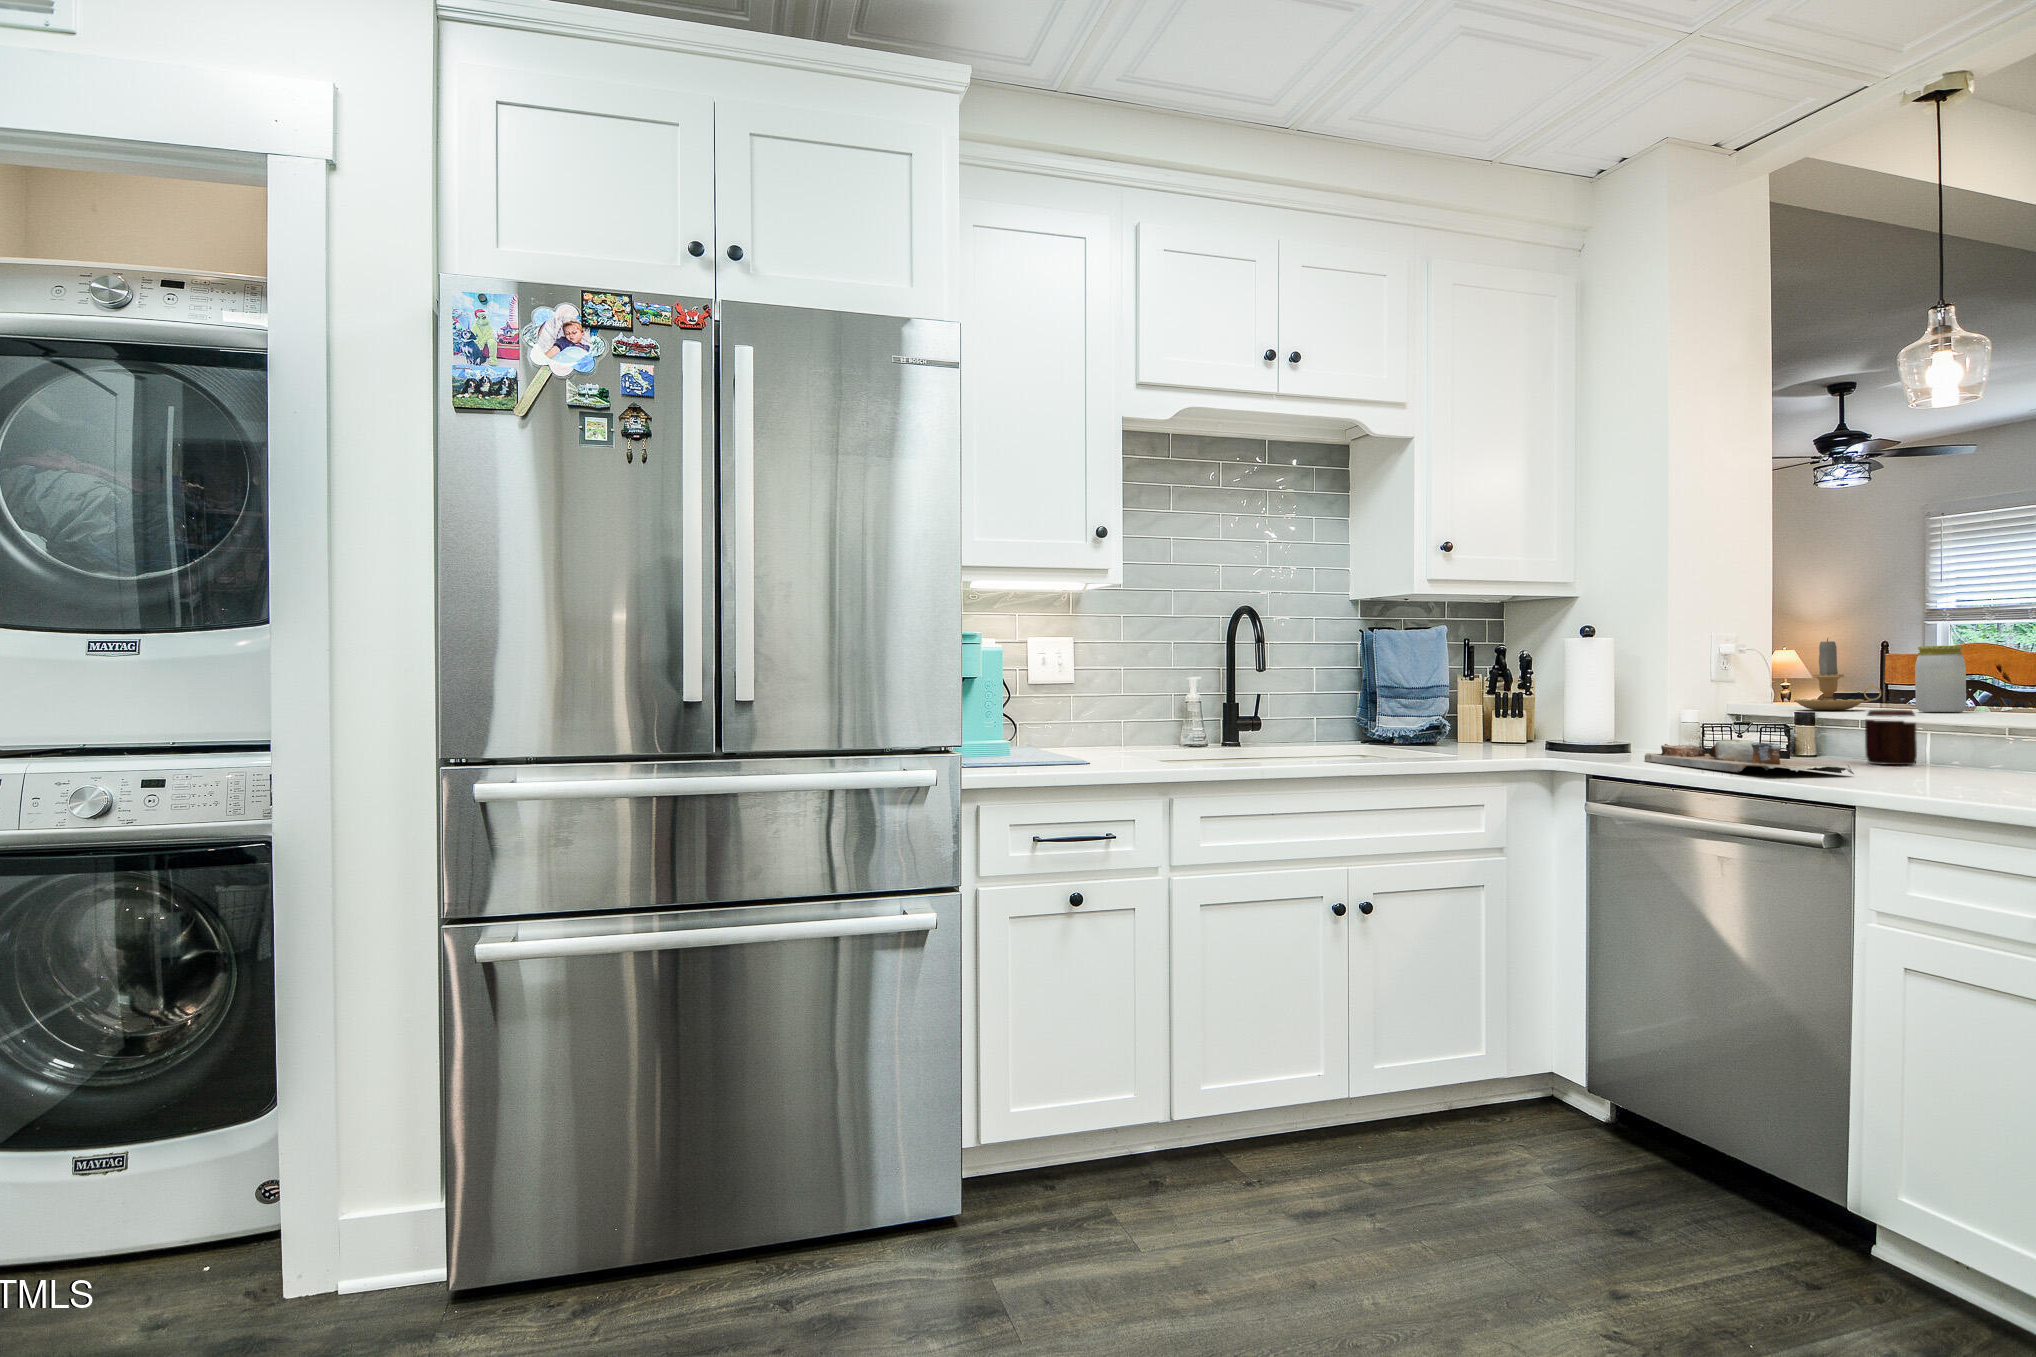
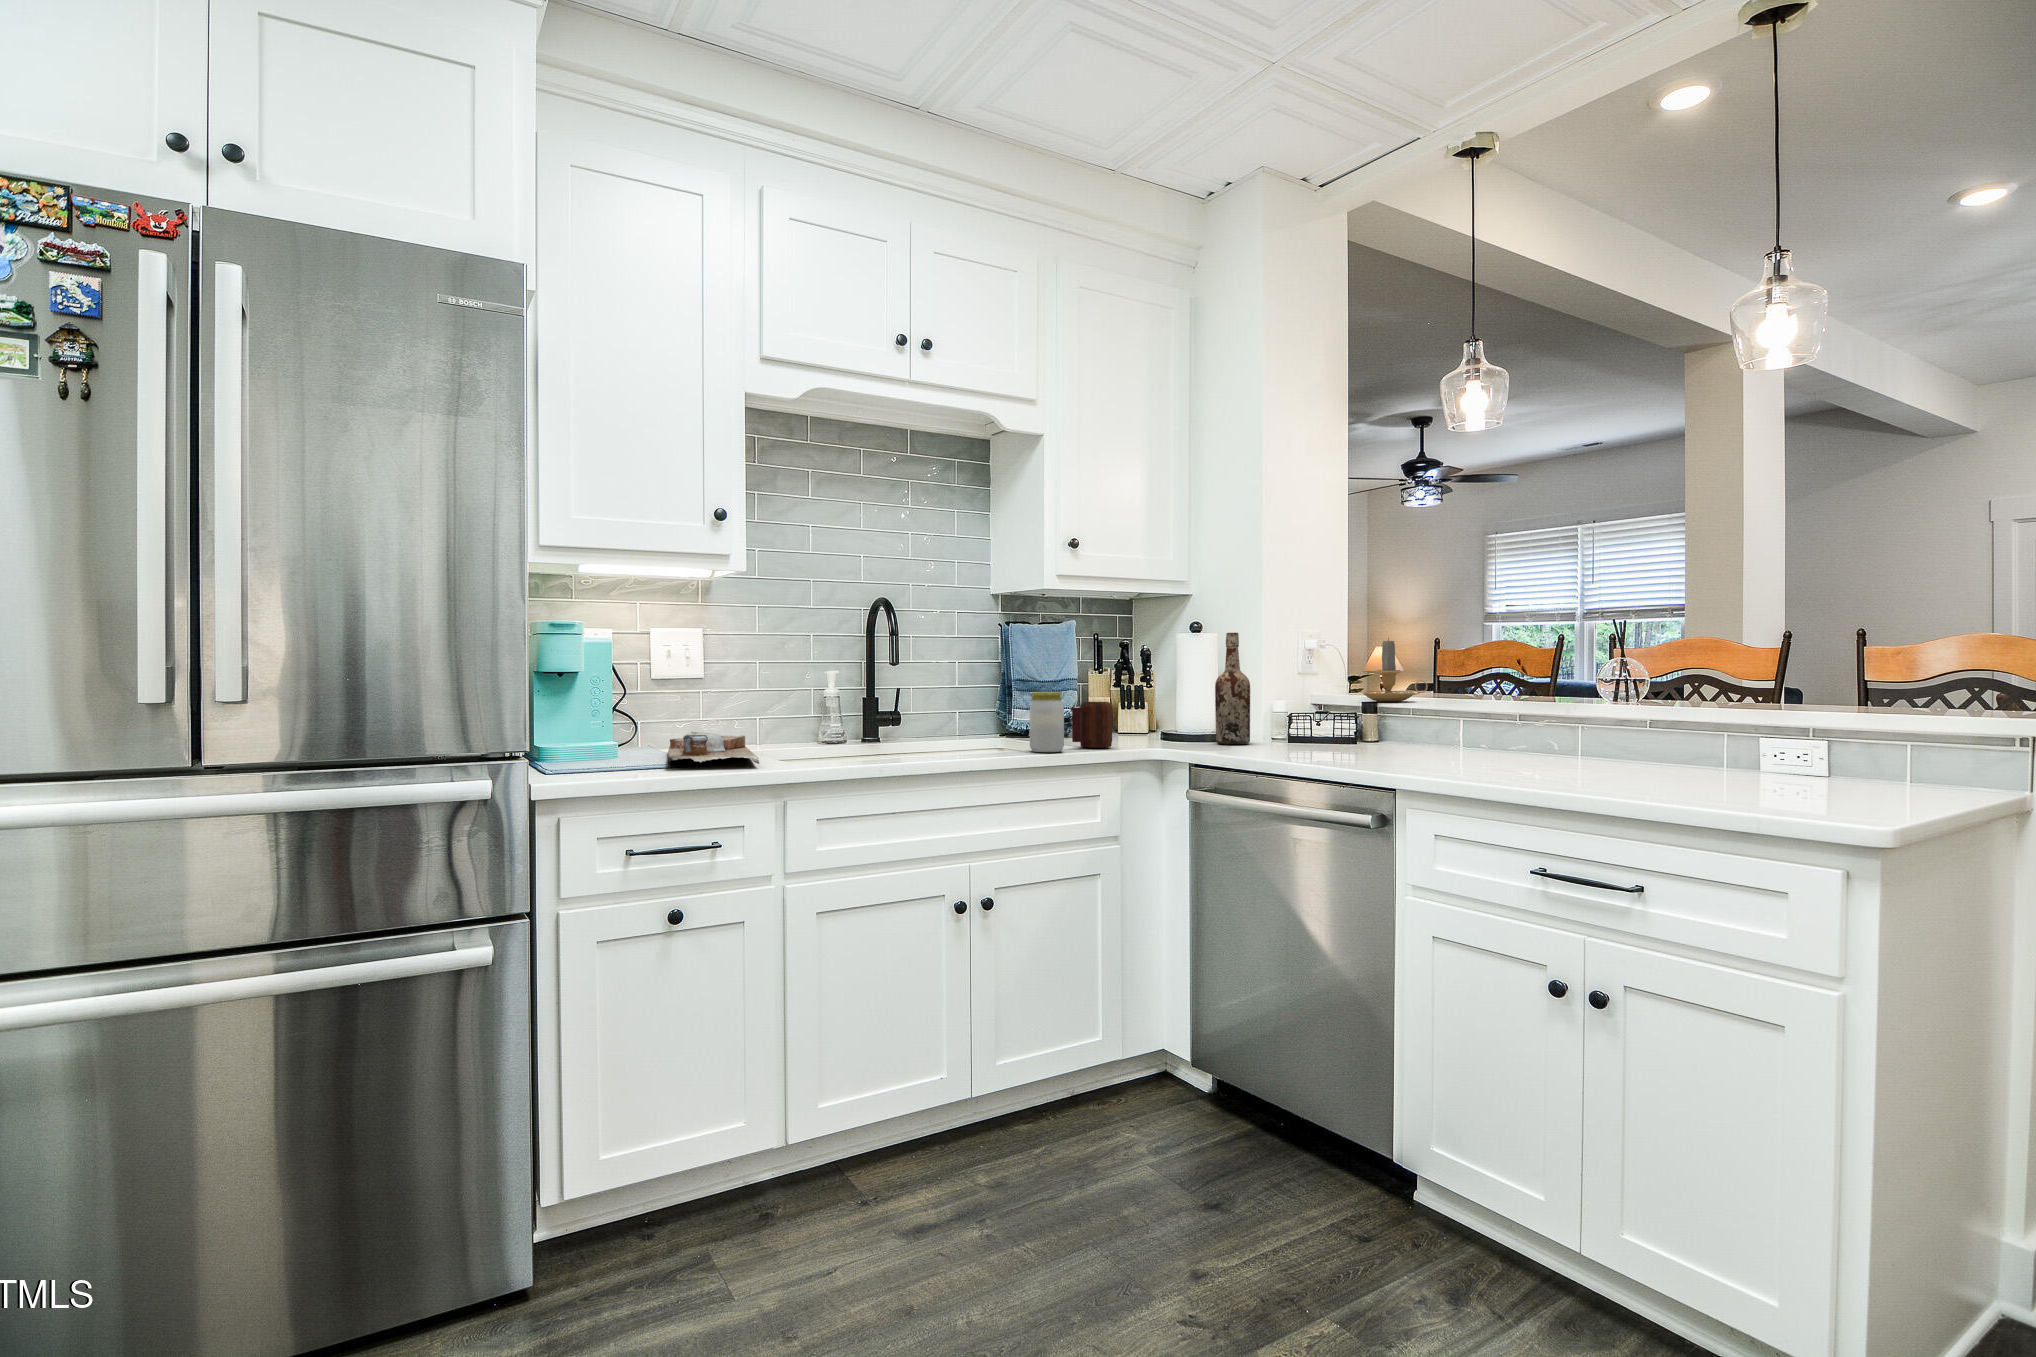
wine bottle: none [1610,634,1653,755] -> present [1215,633,1250,744]
jar: present [1915,645,1966,712] -> present [1030,692,1064,752]
mug: present [1865,710,1917,765] -> present [1072,702,1112,748]
cutting board: present [1644,739,1854,774] -> present [668,732,759,764]

